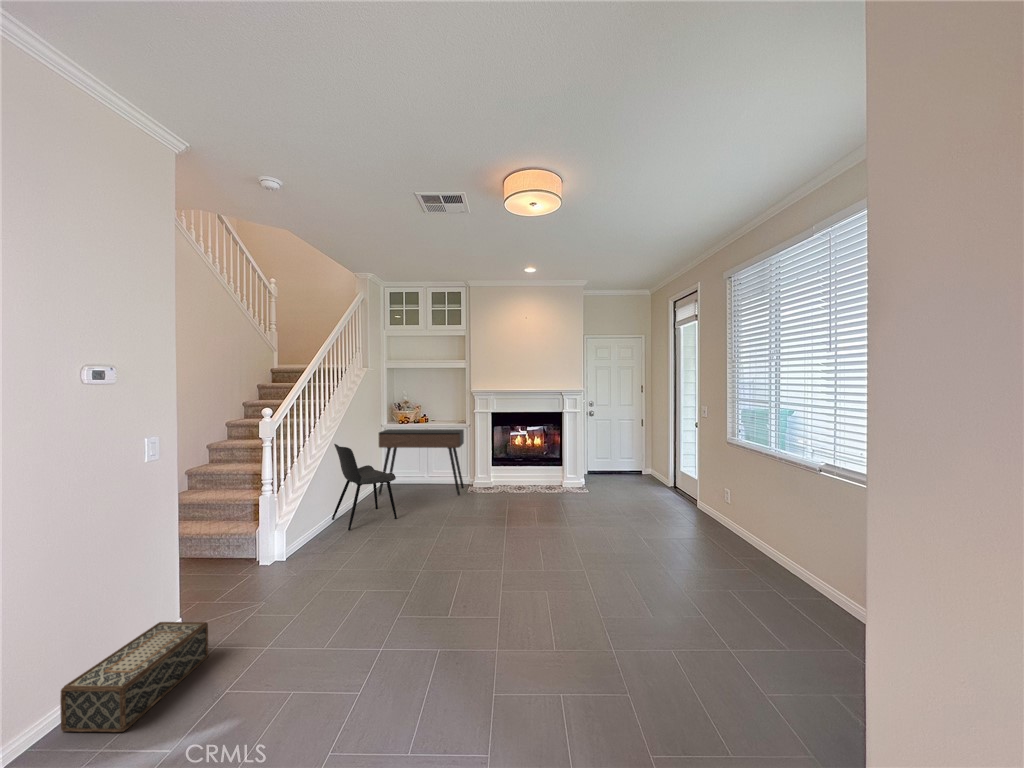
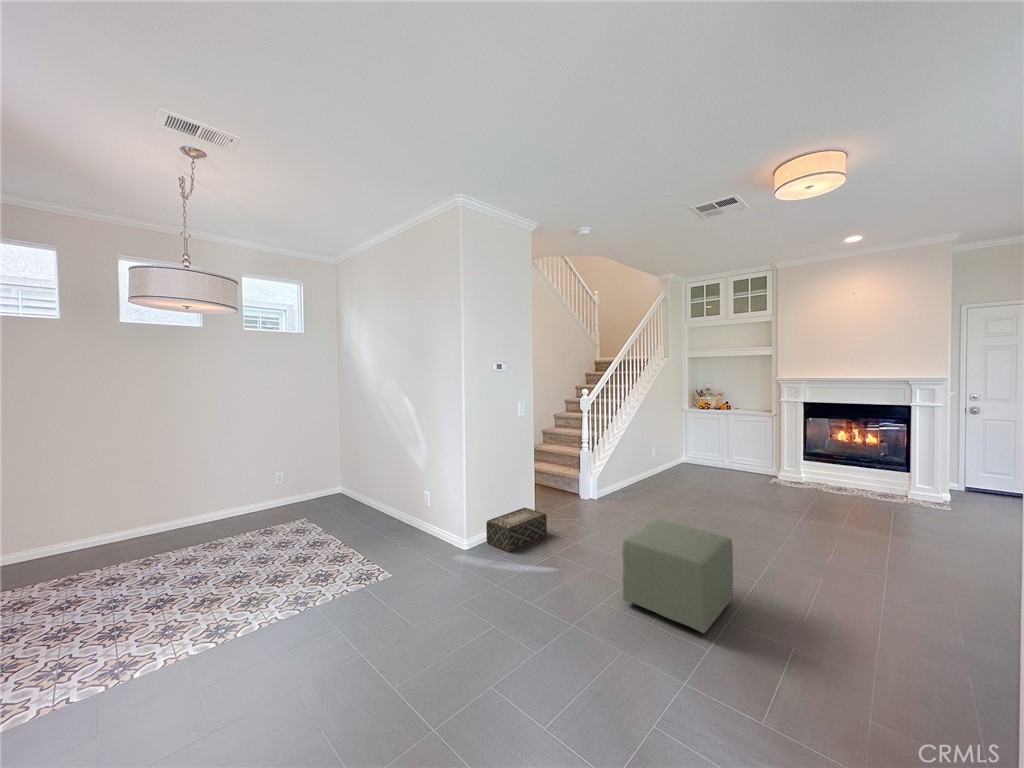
console table: present [379,429,464,495] -> none [676,413,767,484]
dining chair: present [332,444,397,530] -> none [633,420,687,491]
ottoman: none [363,586,491,736] -> present [622,520,733,633]

